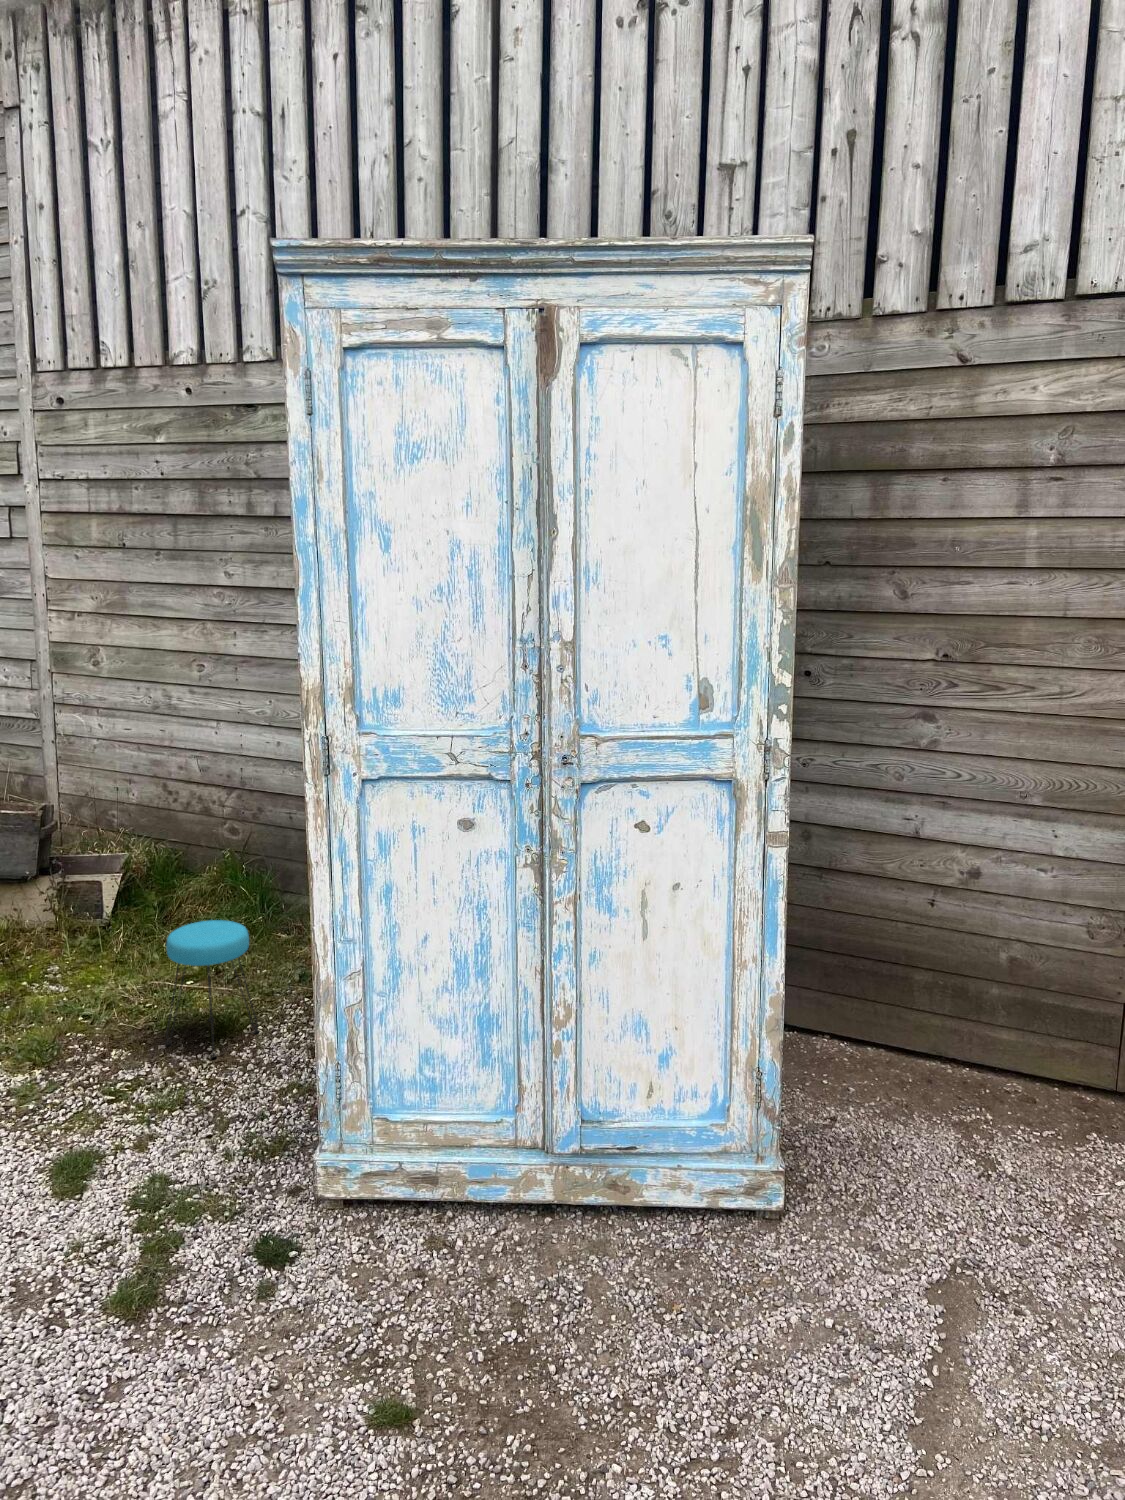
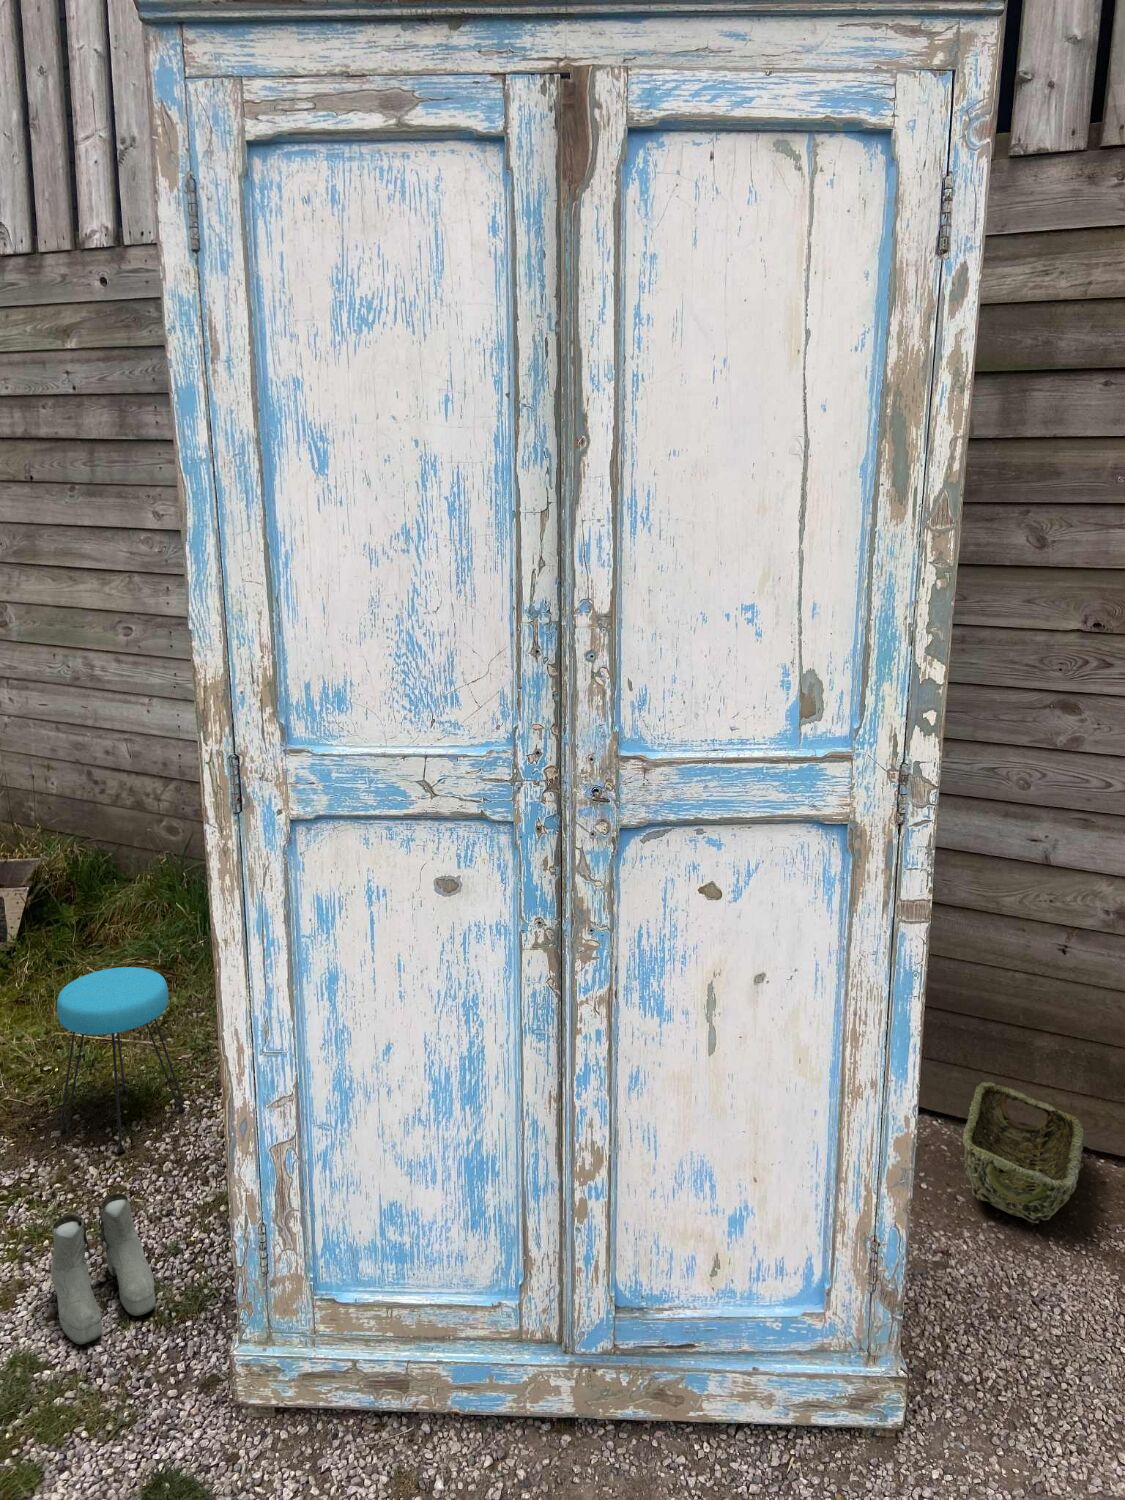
woven basket: none [850,1005,946,1101] -> present [963,1082,1083,1223]
boots: none [176,1068,251,1168] -> present [51,1193,156,1344]

